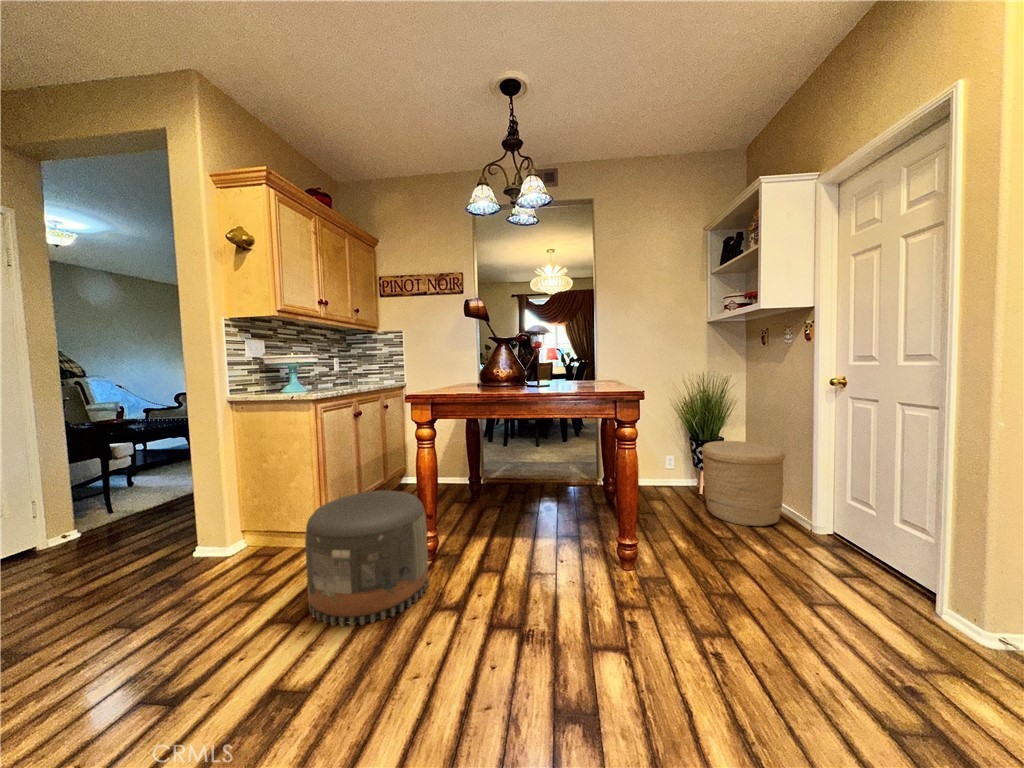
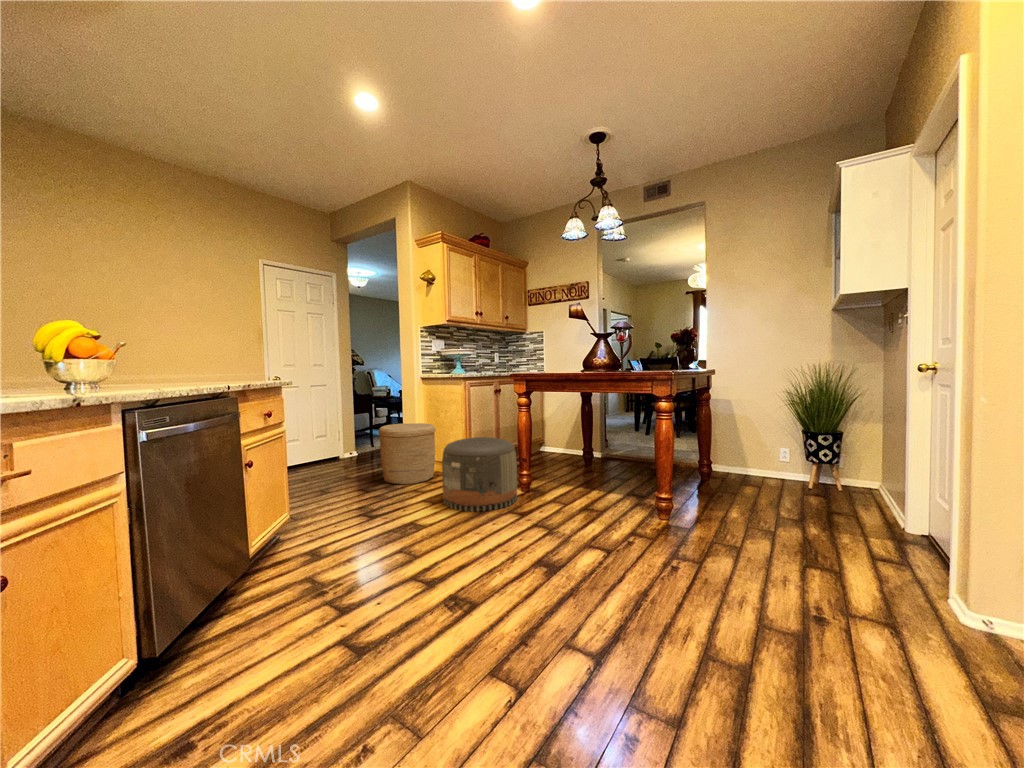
woven basket: present [702,441,785,526] -> present [379,423,435,484]

